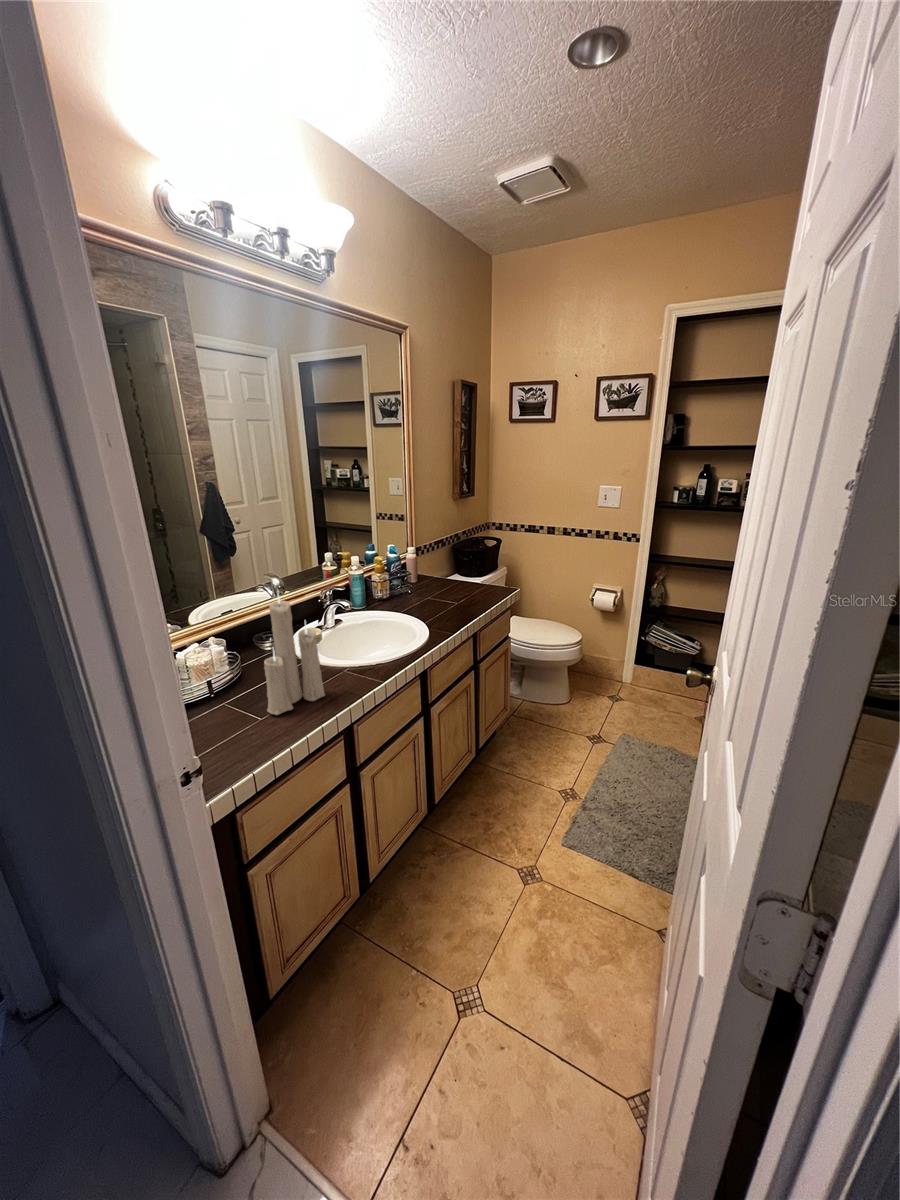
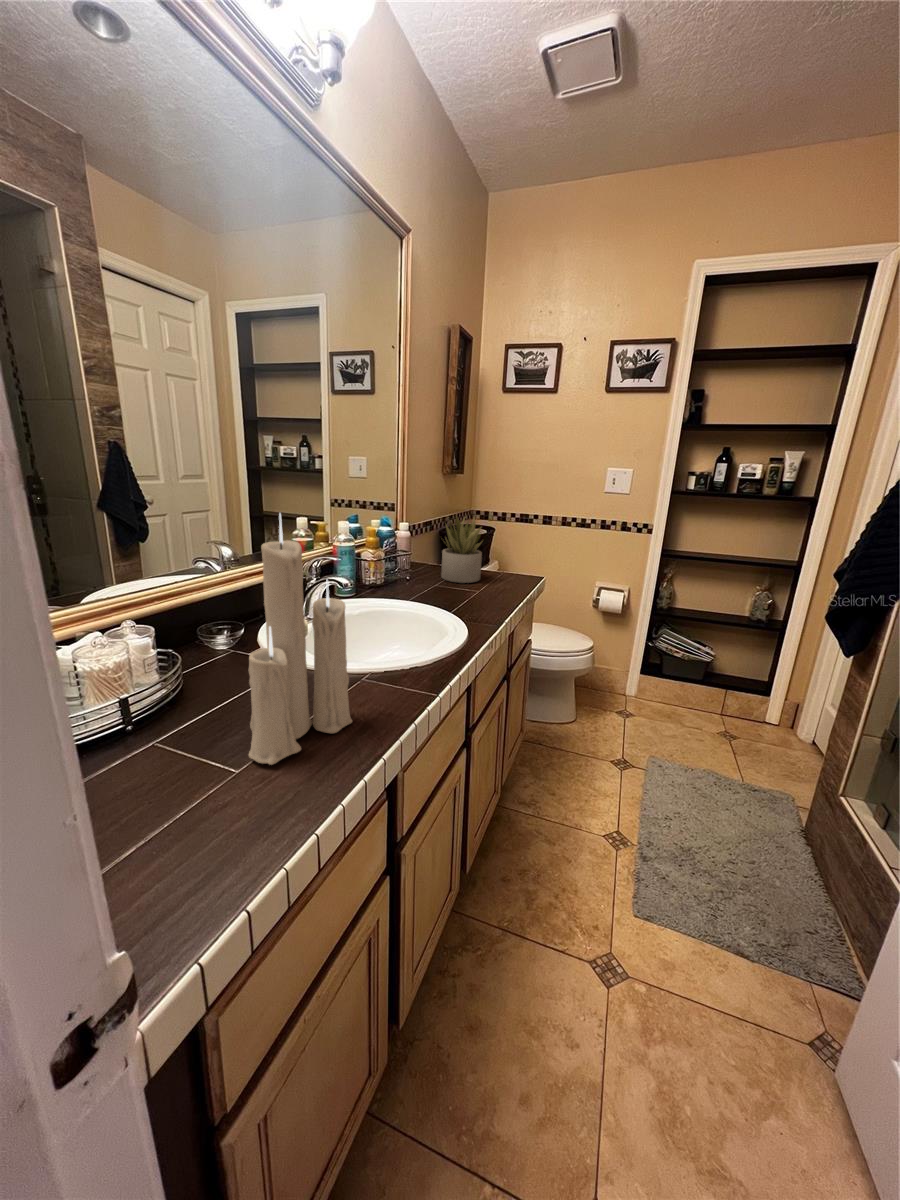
succulent plant: none [427,546,459,598] -> present [441,516,482,583]

